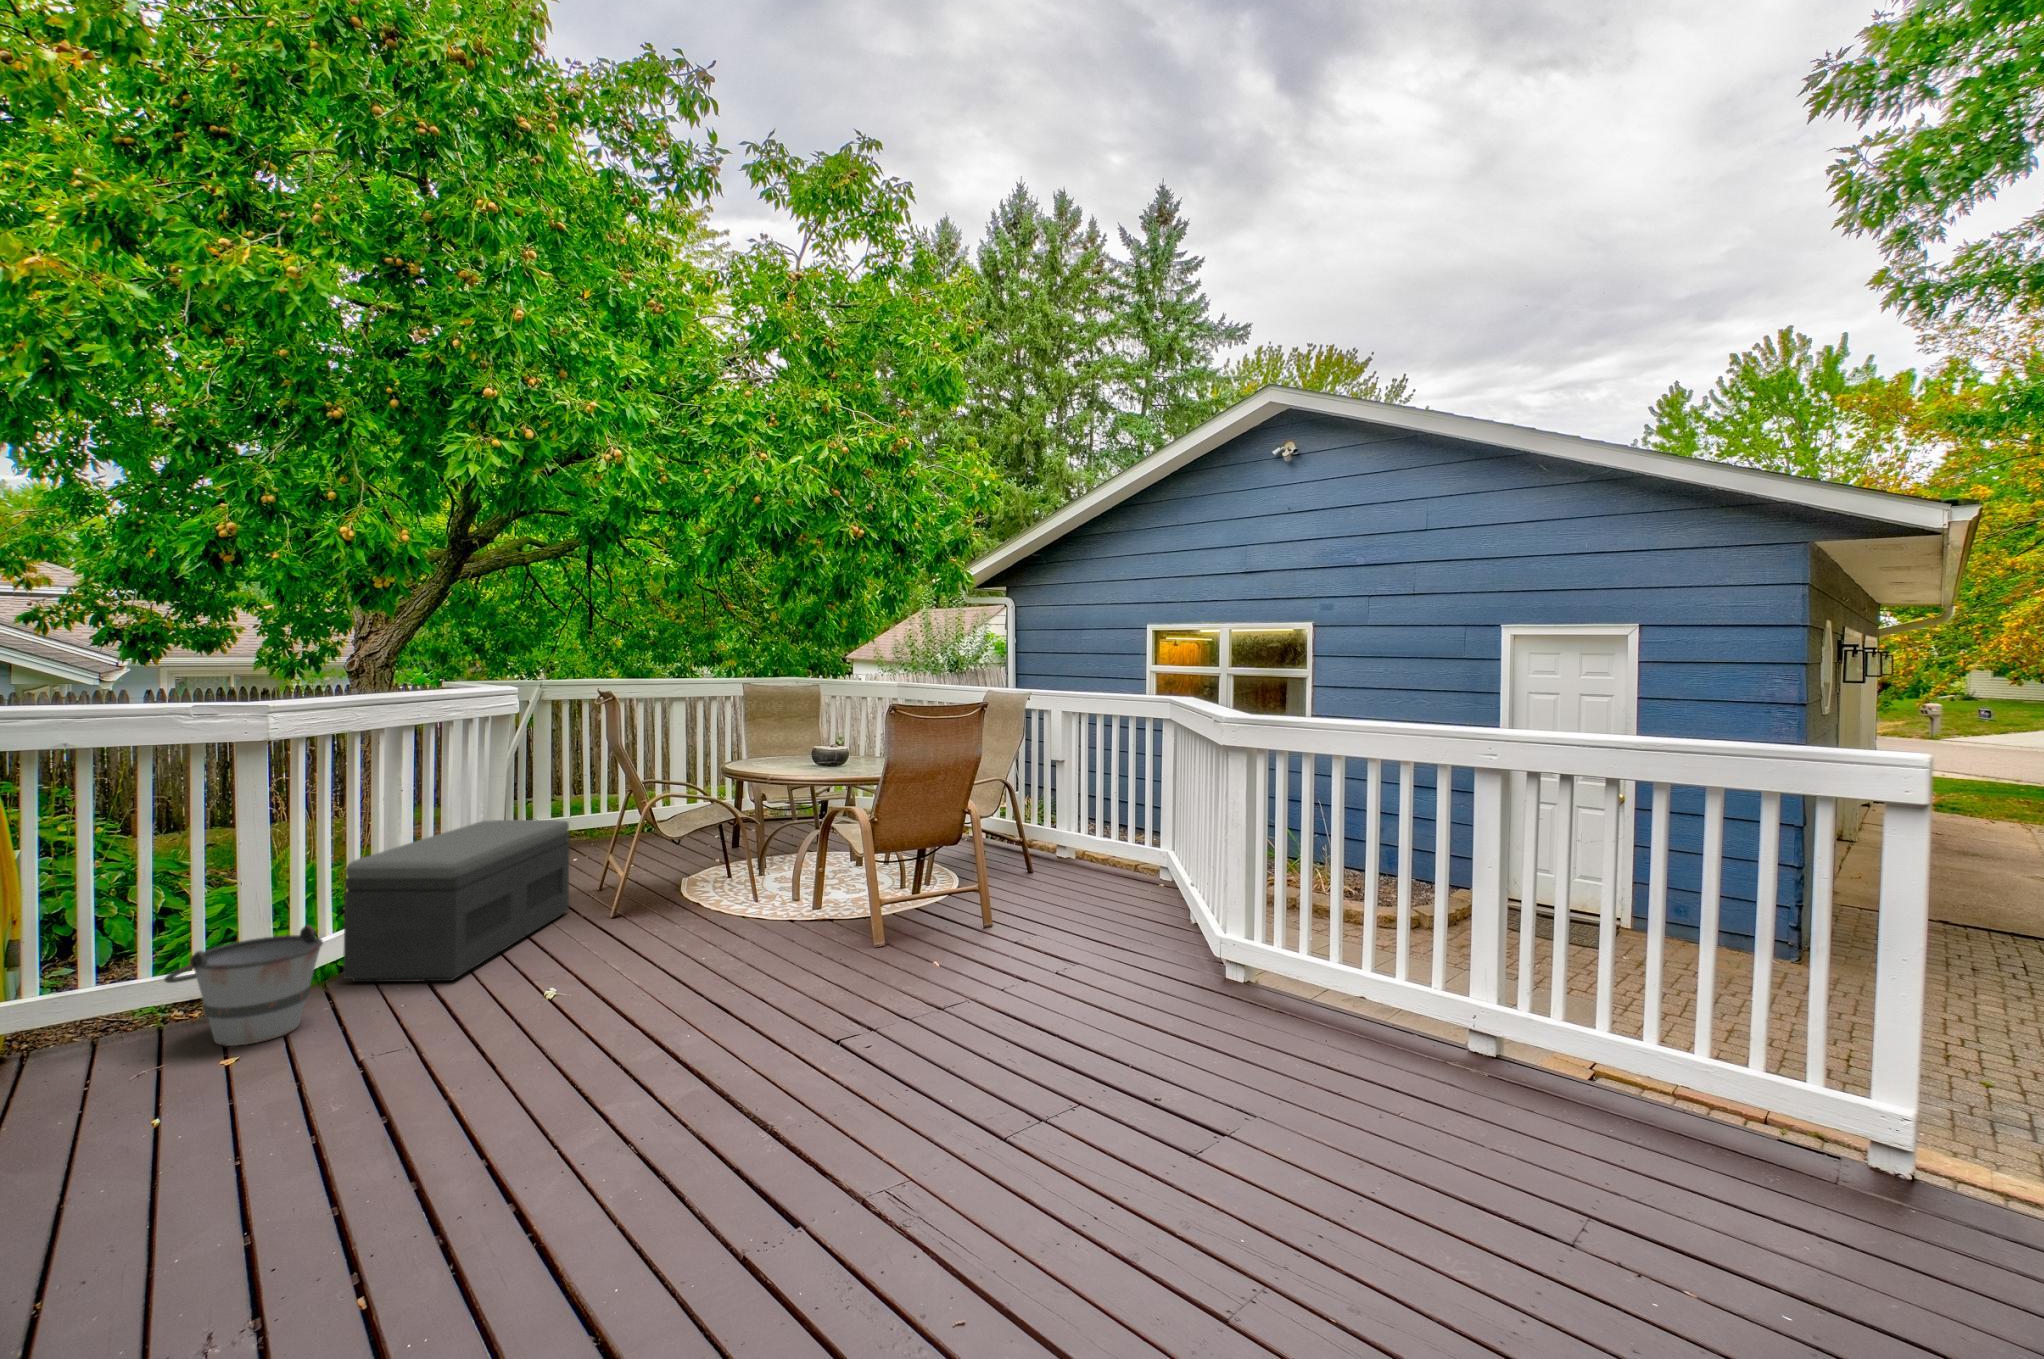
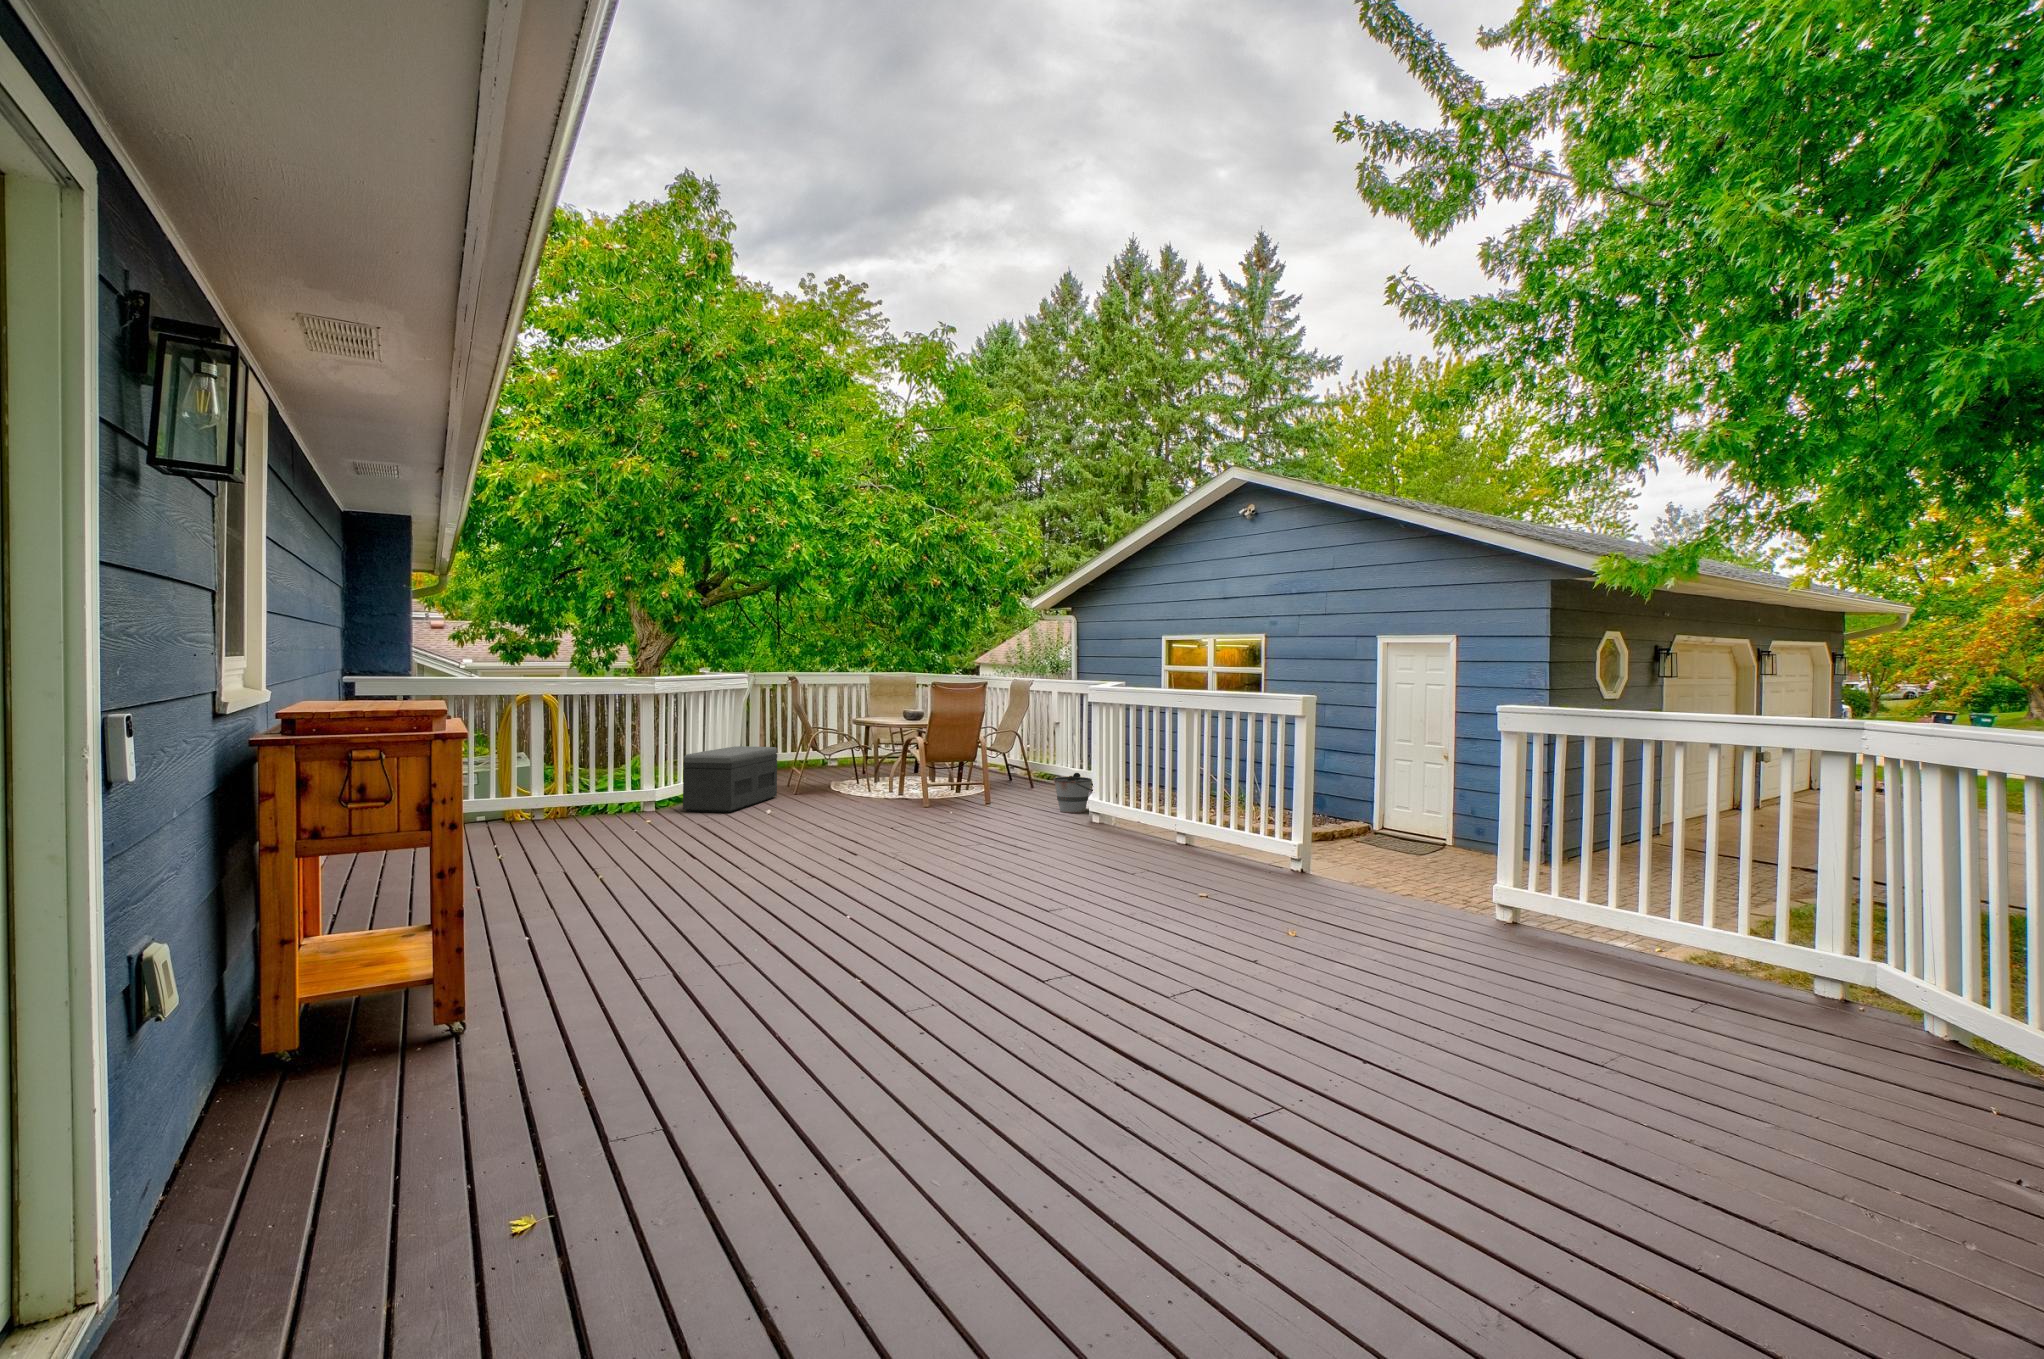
bucket: present [164,925,323,1046] -> present [1053,773,1093,813]

